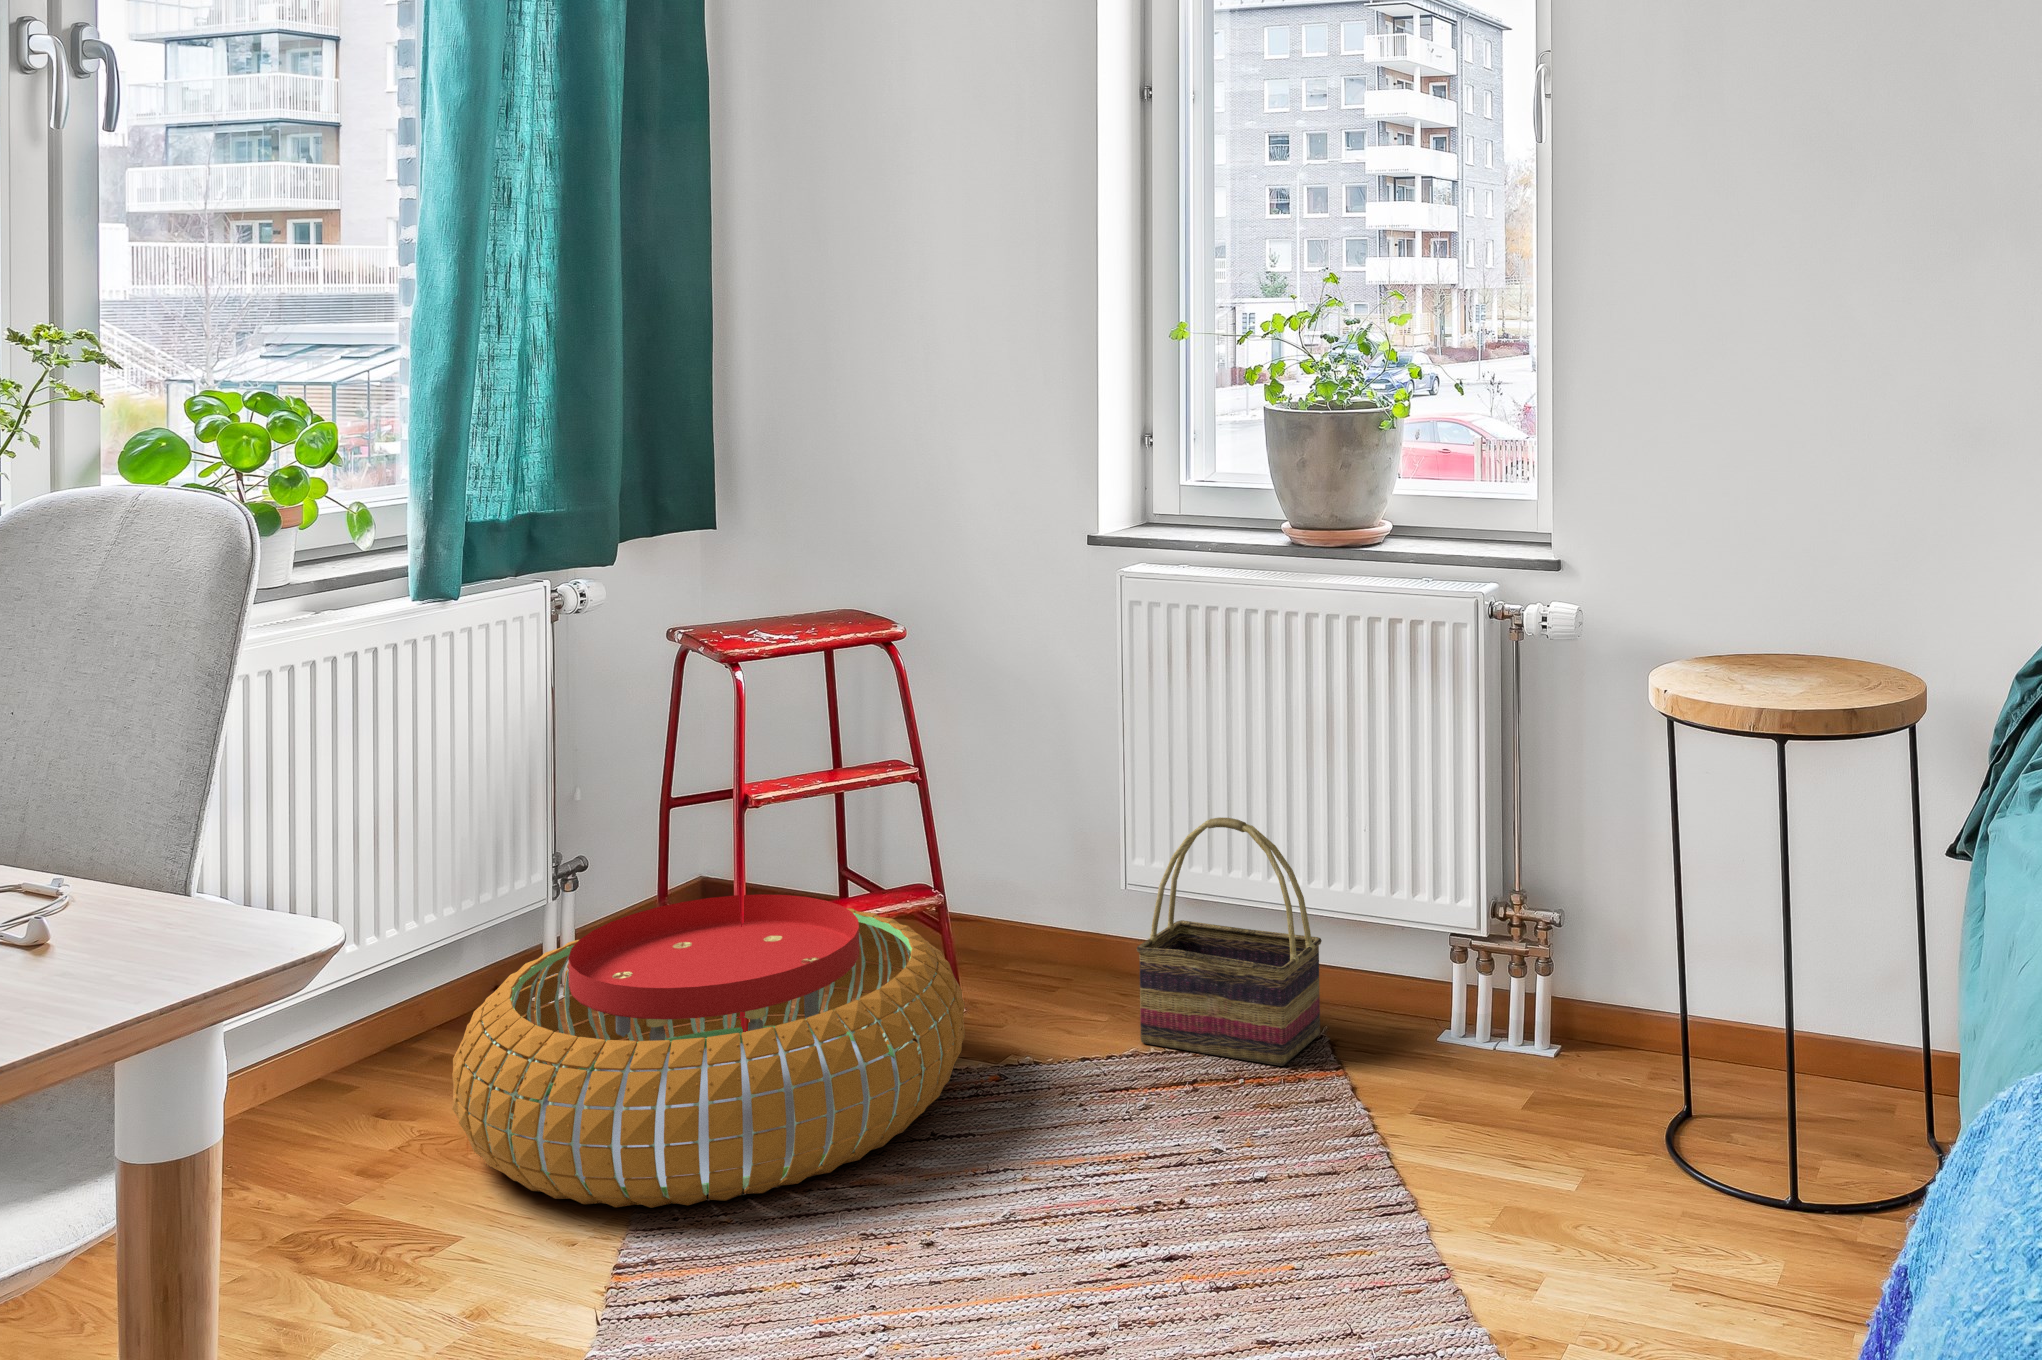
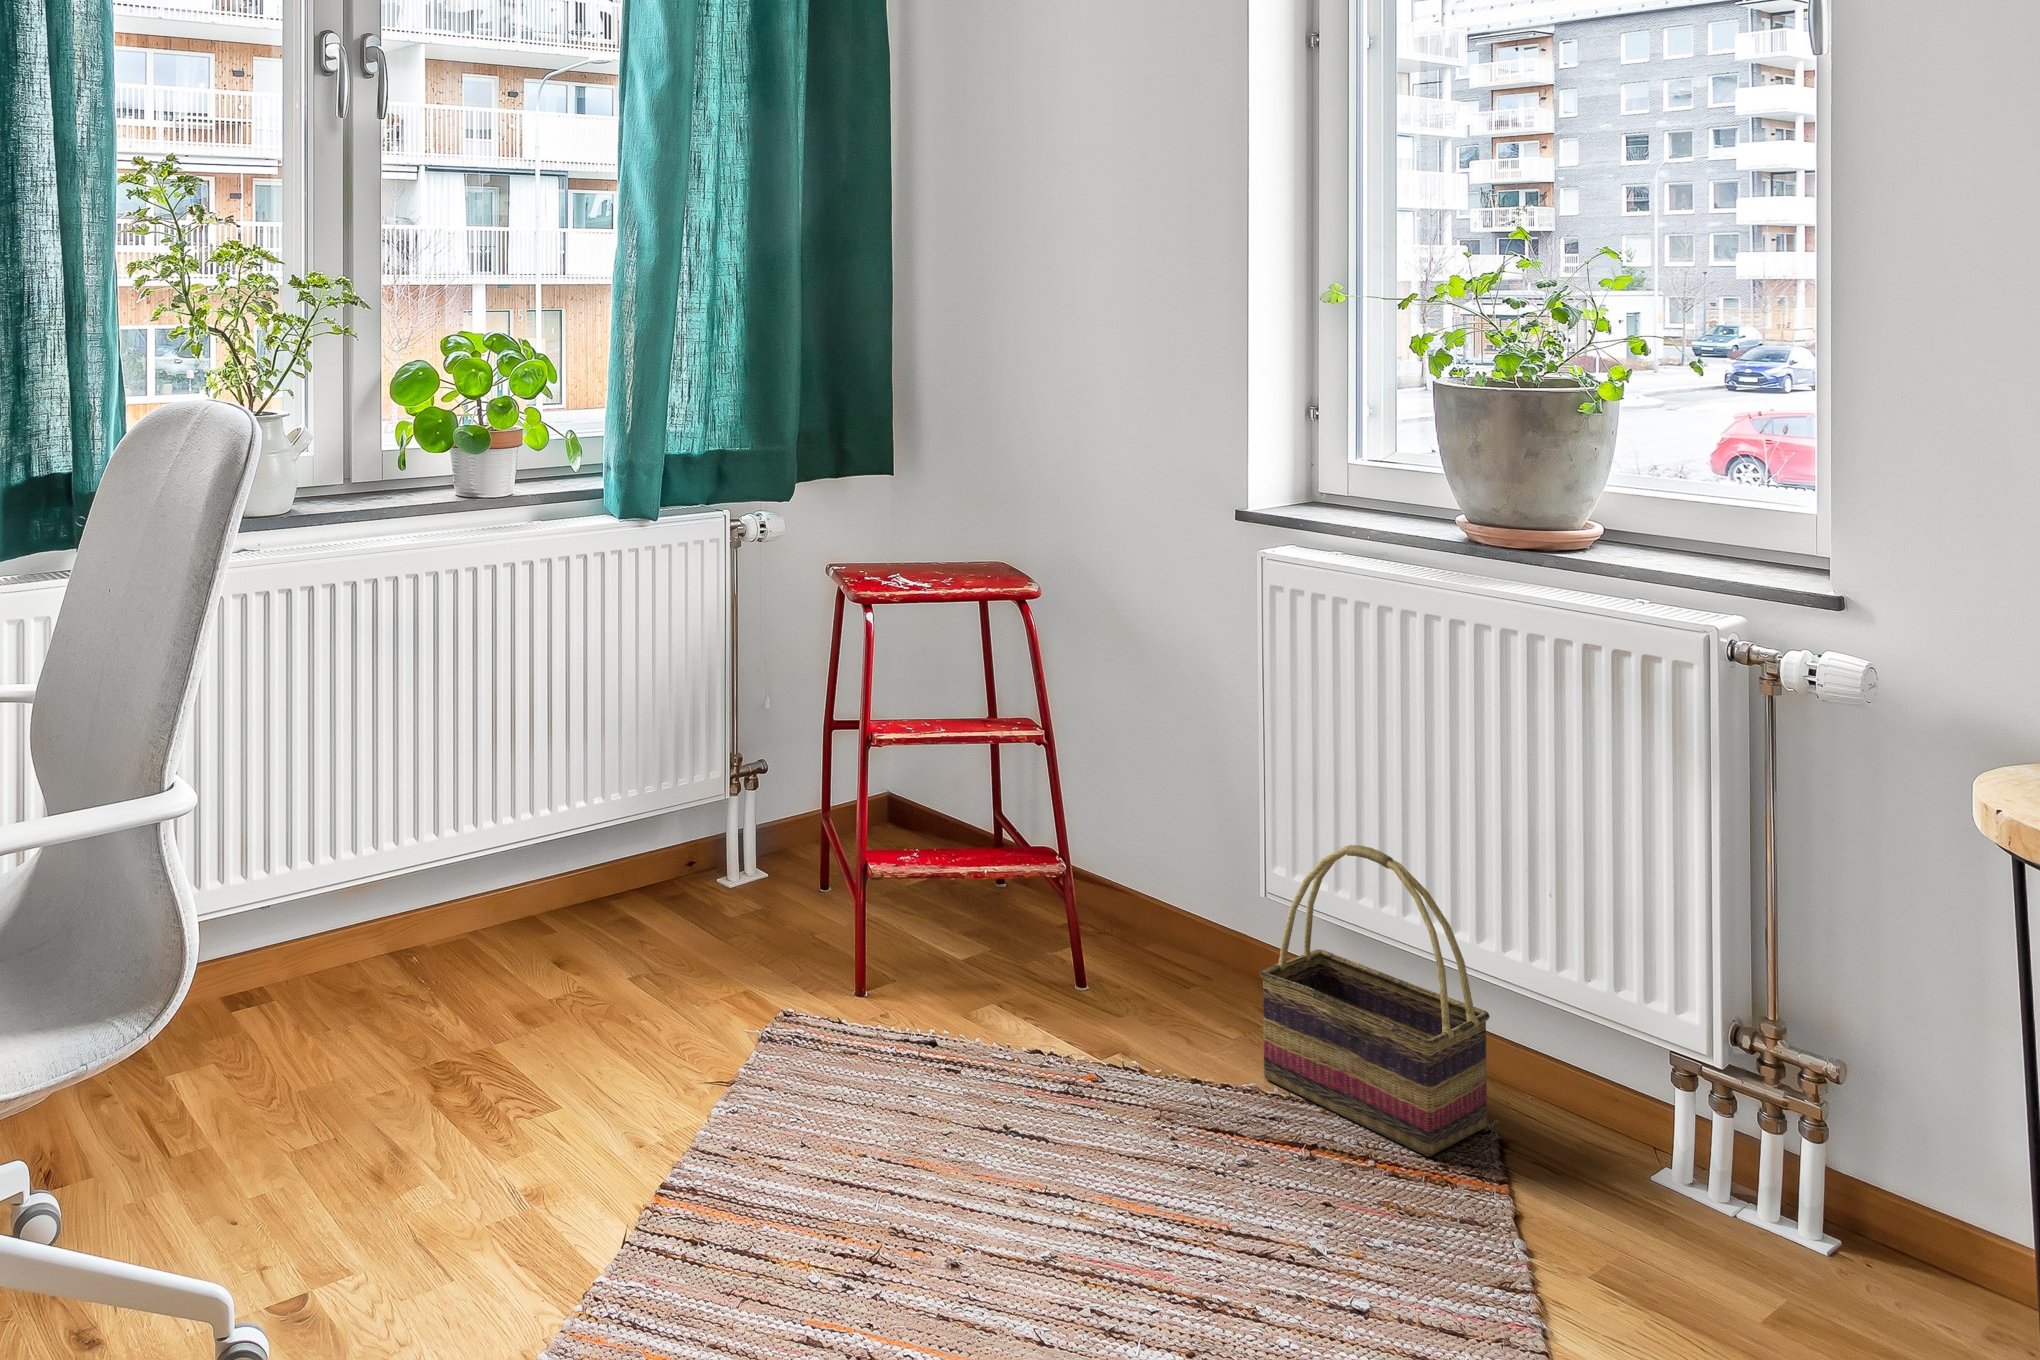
pouf: present [452,894,965,1208] -> none [584,826,1059,1144]

